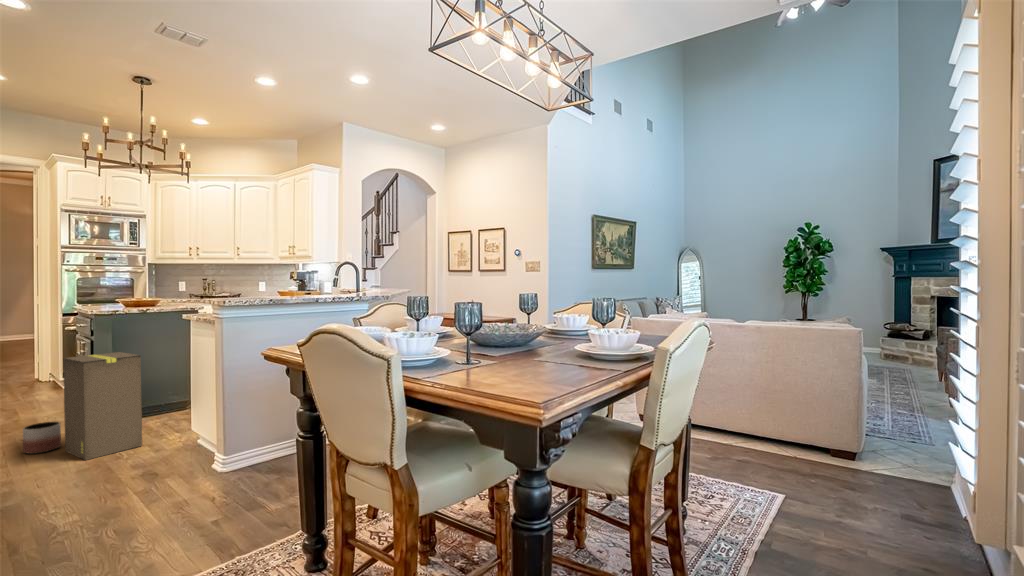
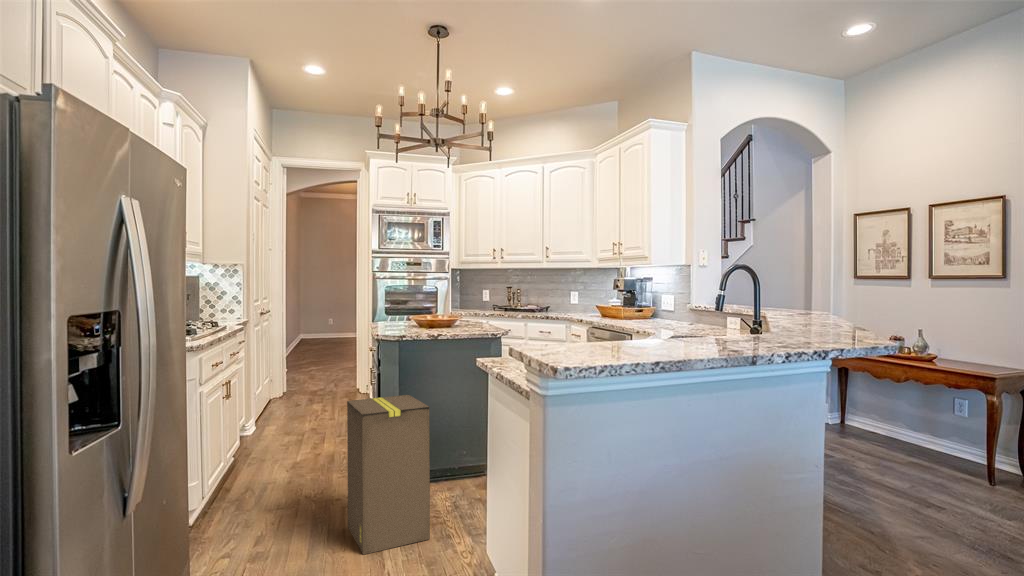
planter: present [23,421,61,454] -> none [309,479,347,523]

